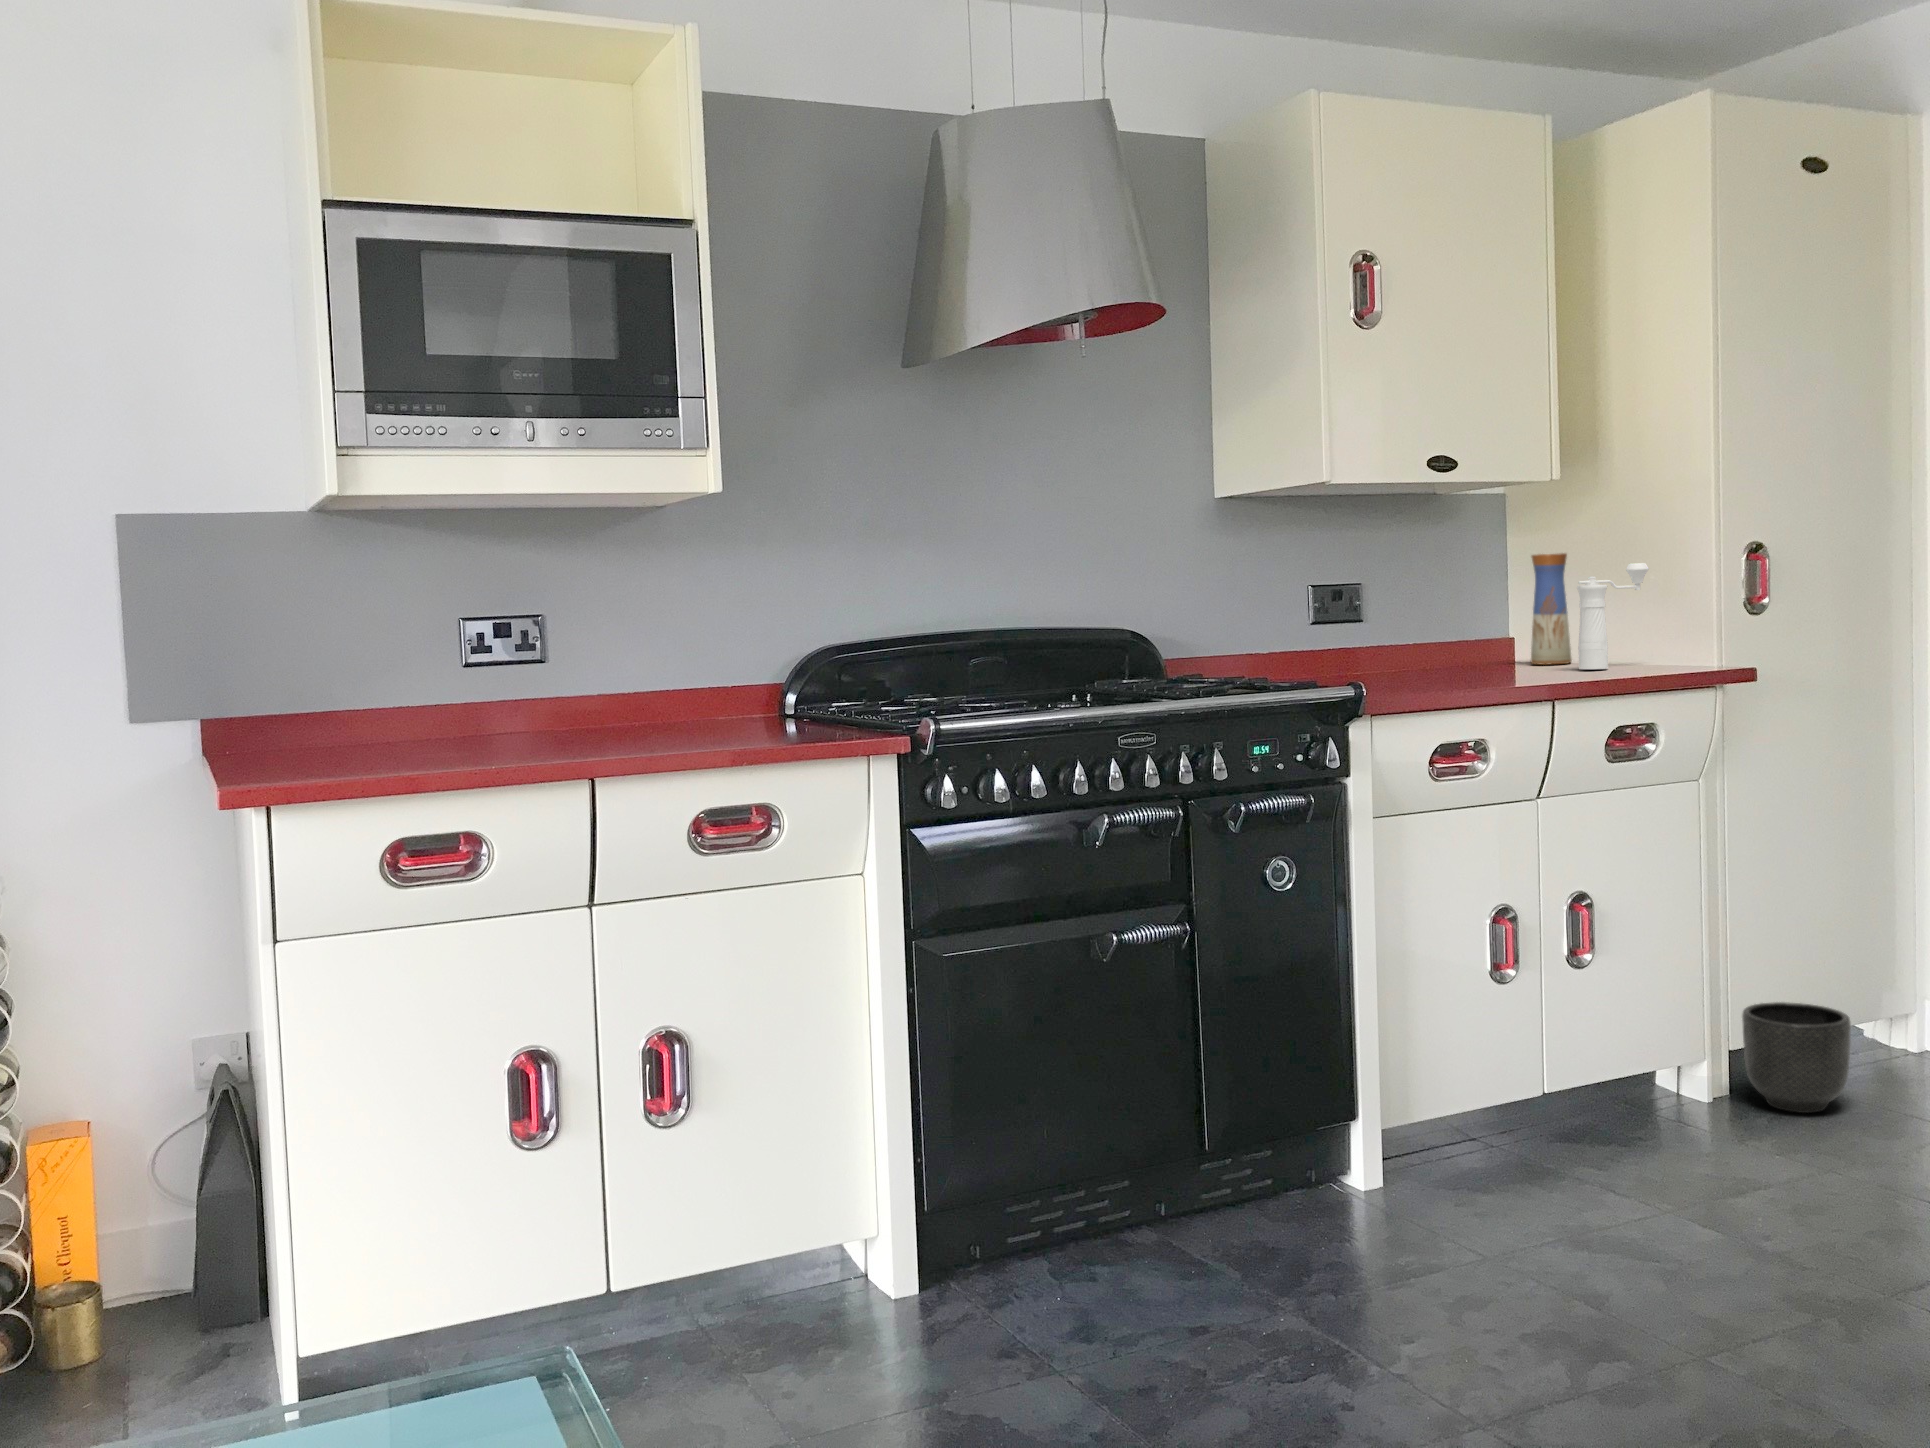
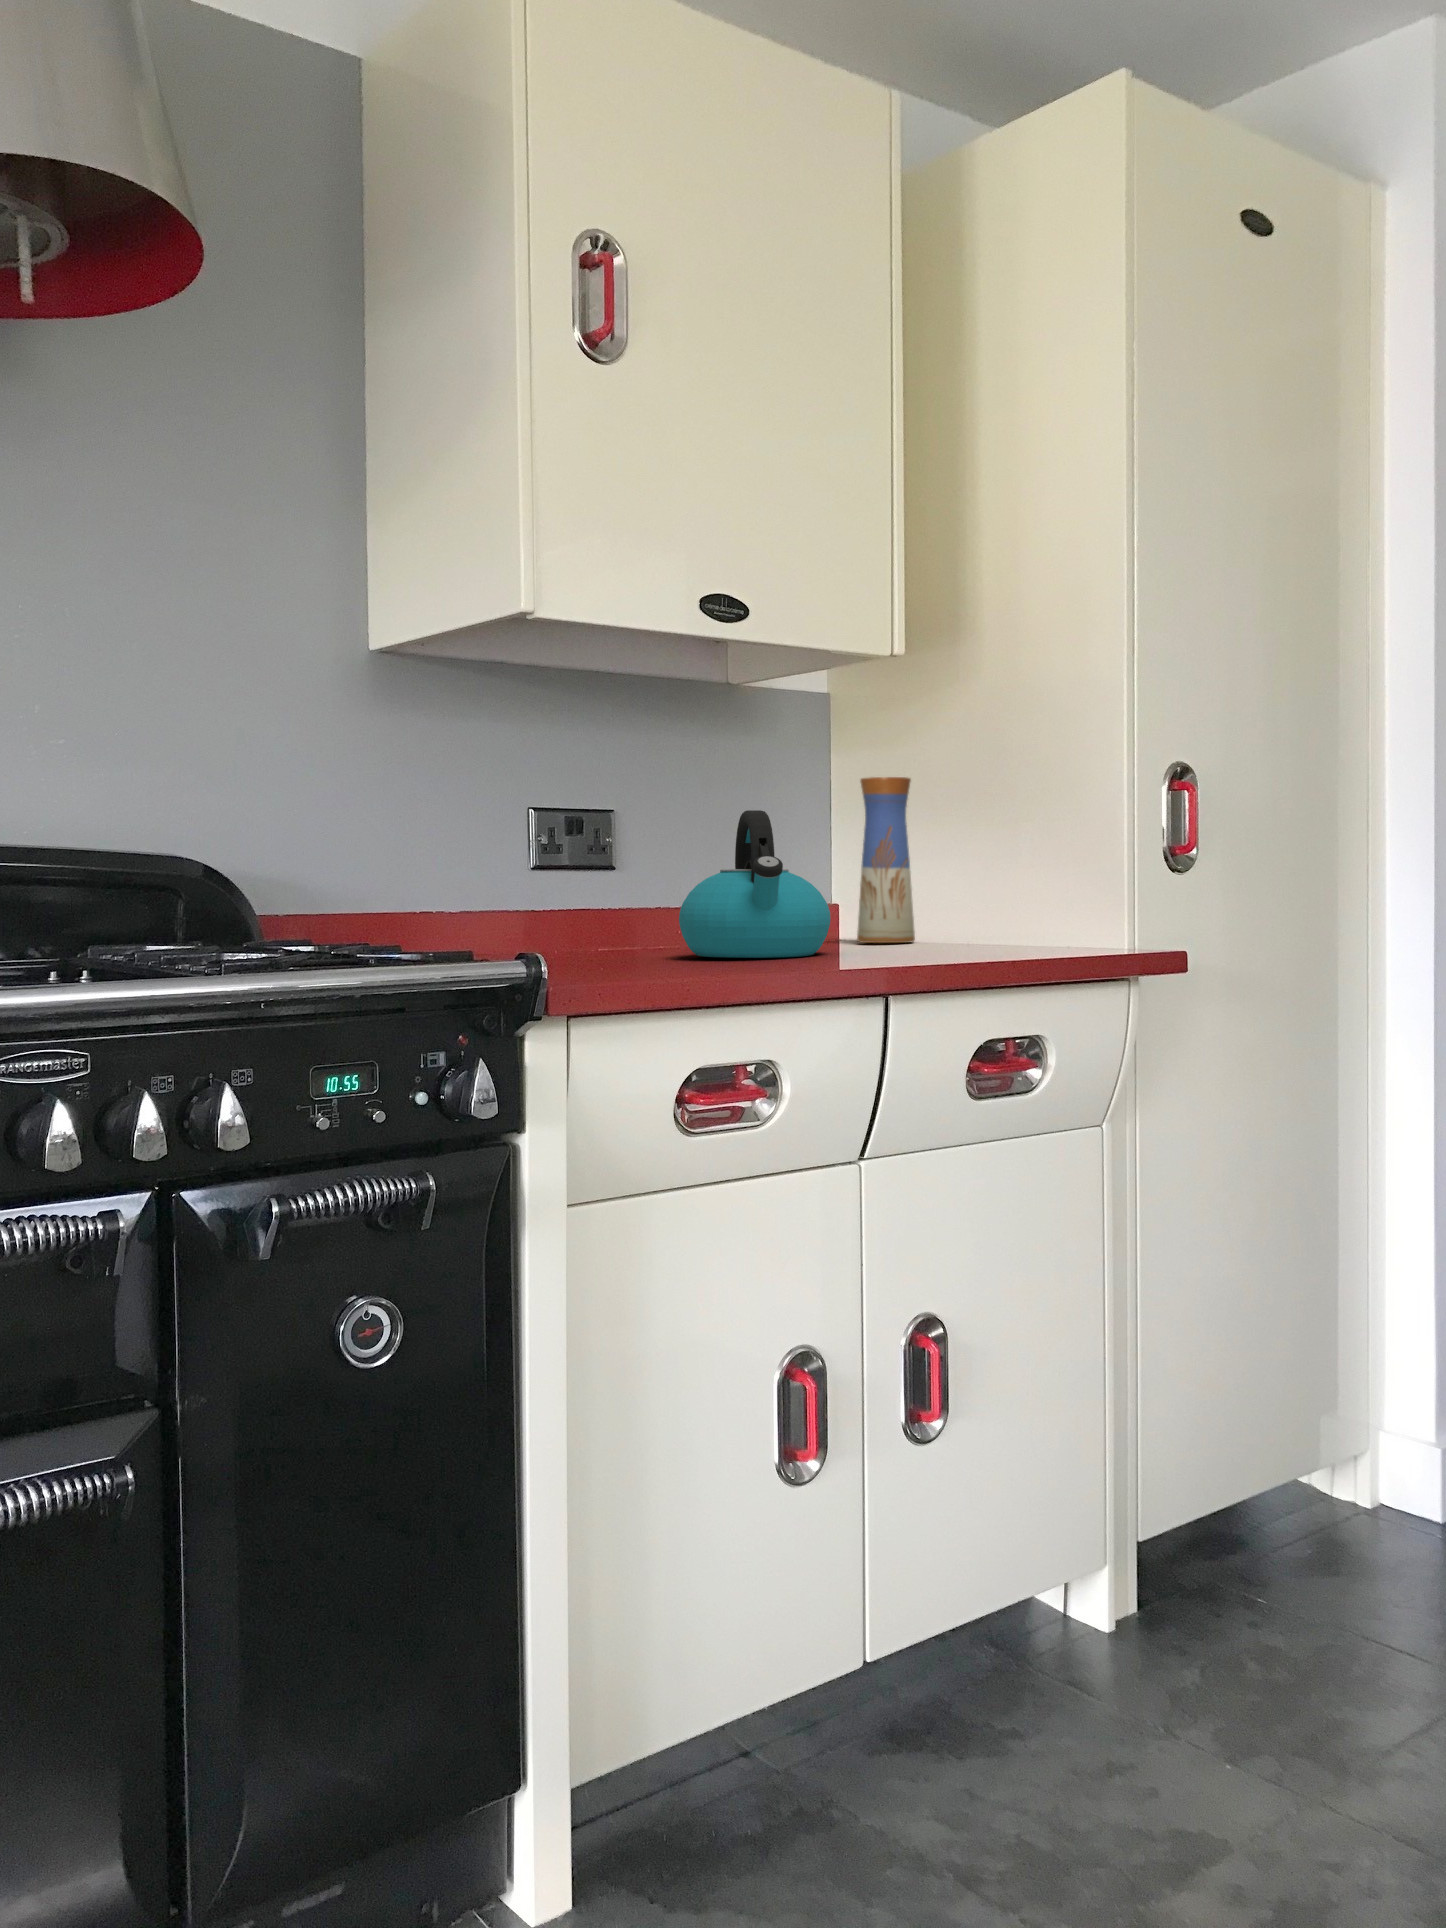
pepper mill: present [1577,563,1649,670] -> none [926,789,1029,949]
kettle: none [1412,584,1513,678] -> present [679,810,831,958]
planter: present [1742,1002,1851,1113] -> none [1159,1465,1316,1651]

